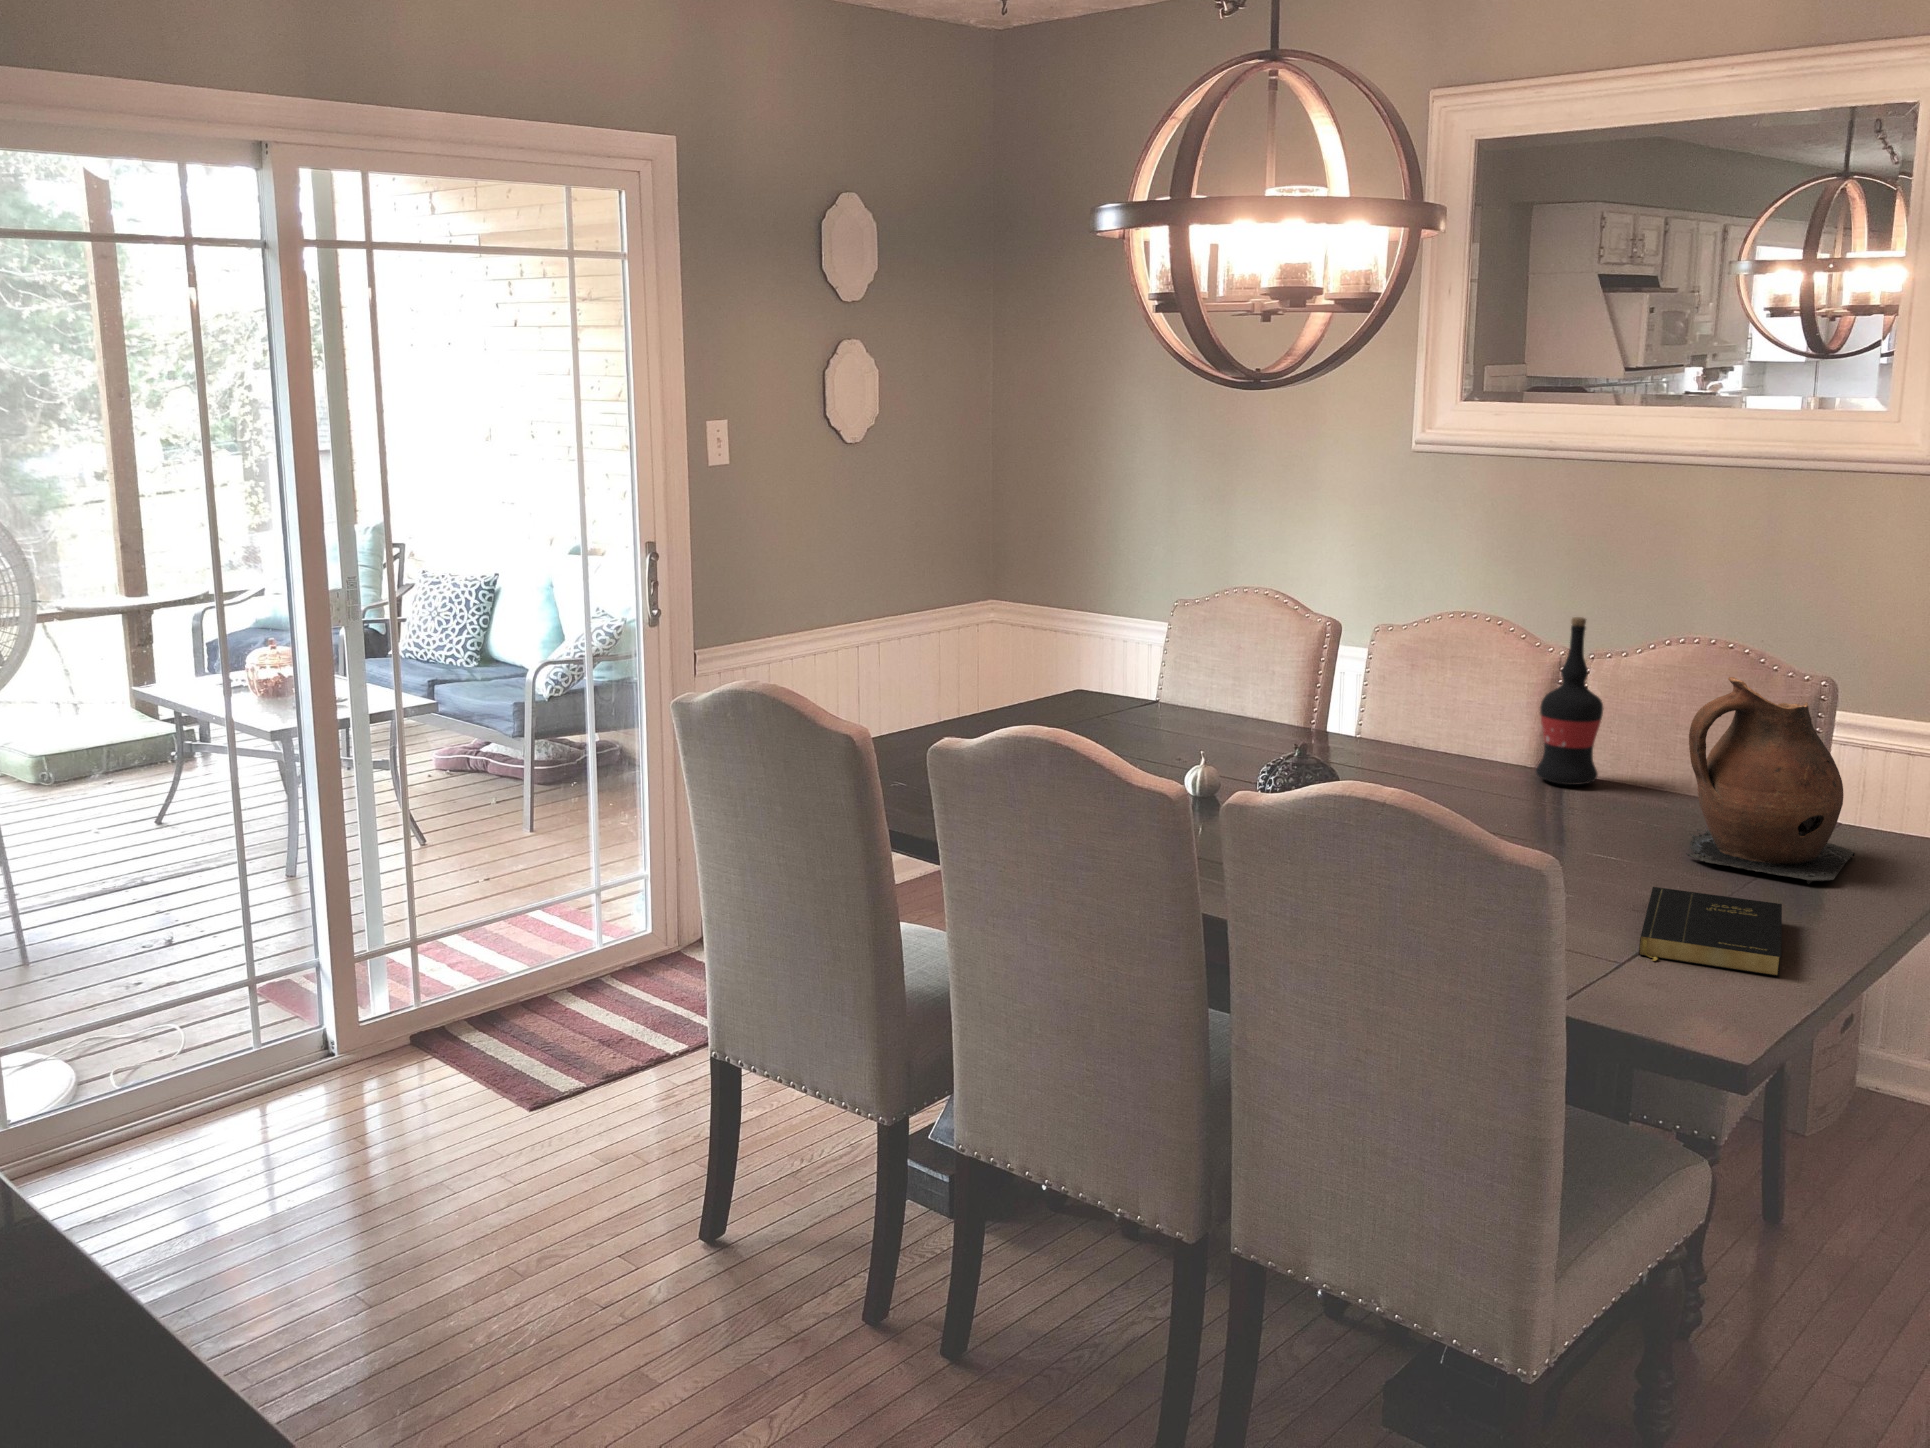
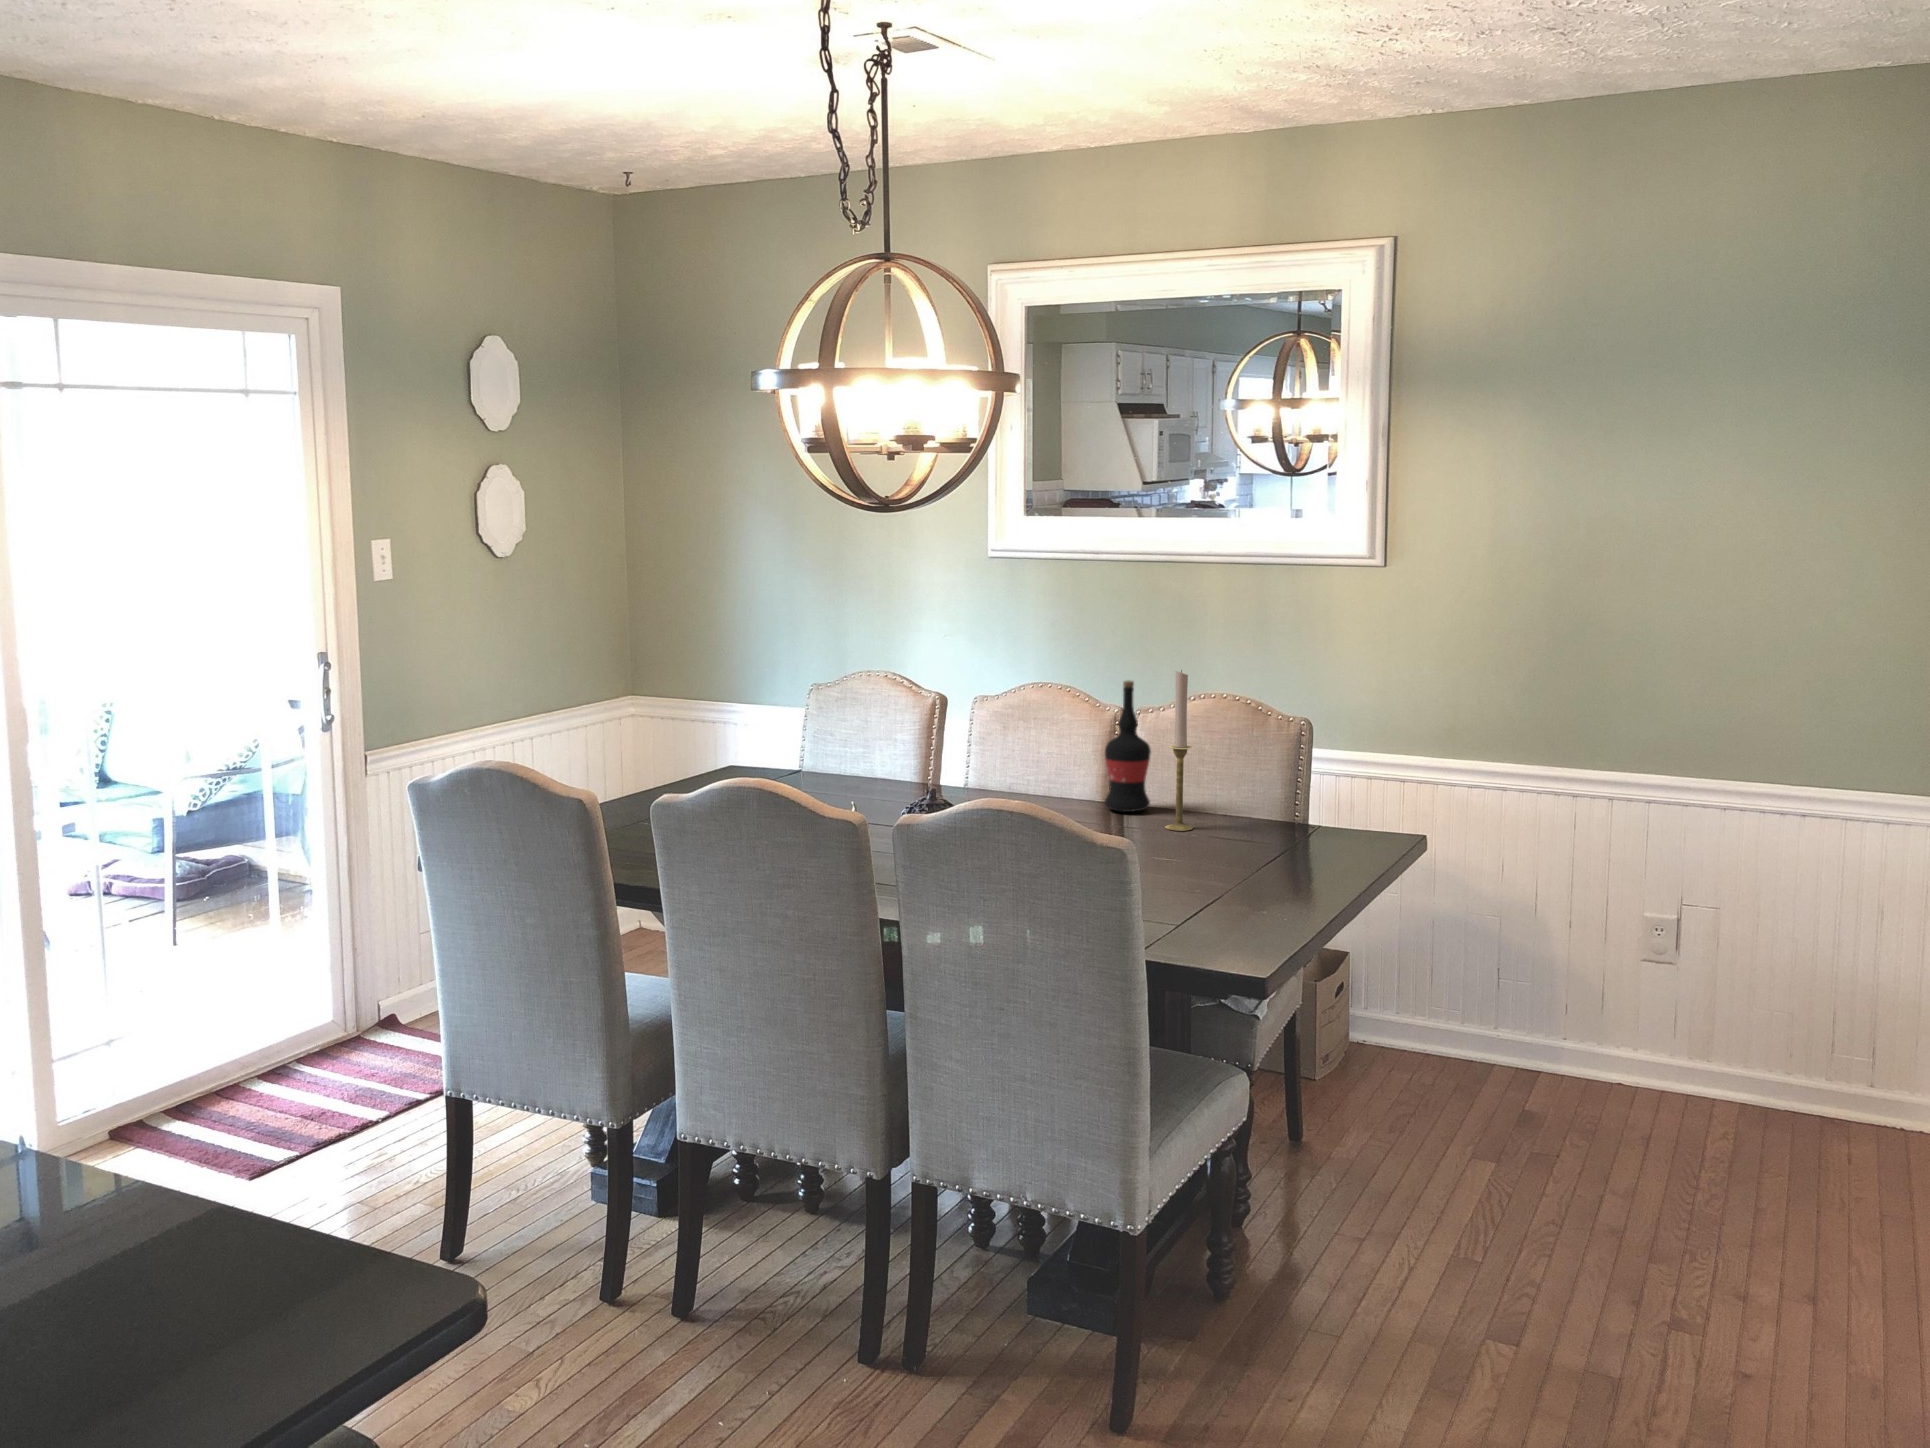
candlestick: none [1616,607,1662,817] -> present [1165,670,1193,831]
ceramic pitcher: present [1687,677,1855,884] -> none [1213,718,1331,867]
book: present [1639,887,1782,976] -> none [1189,875,1283,926]

